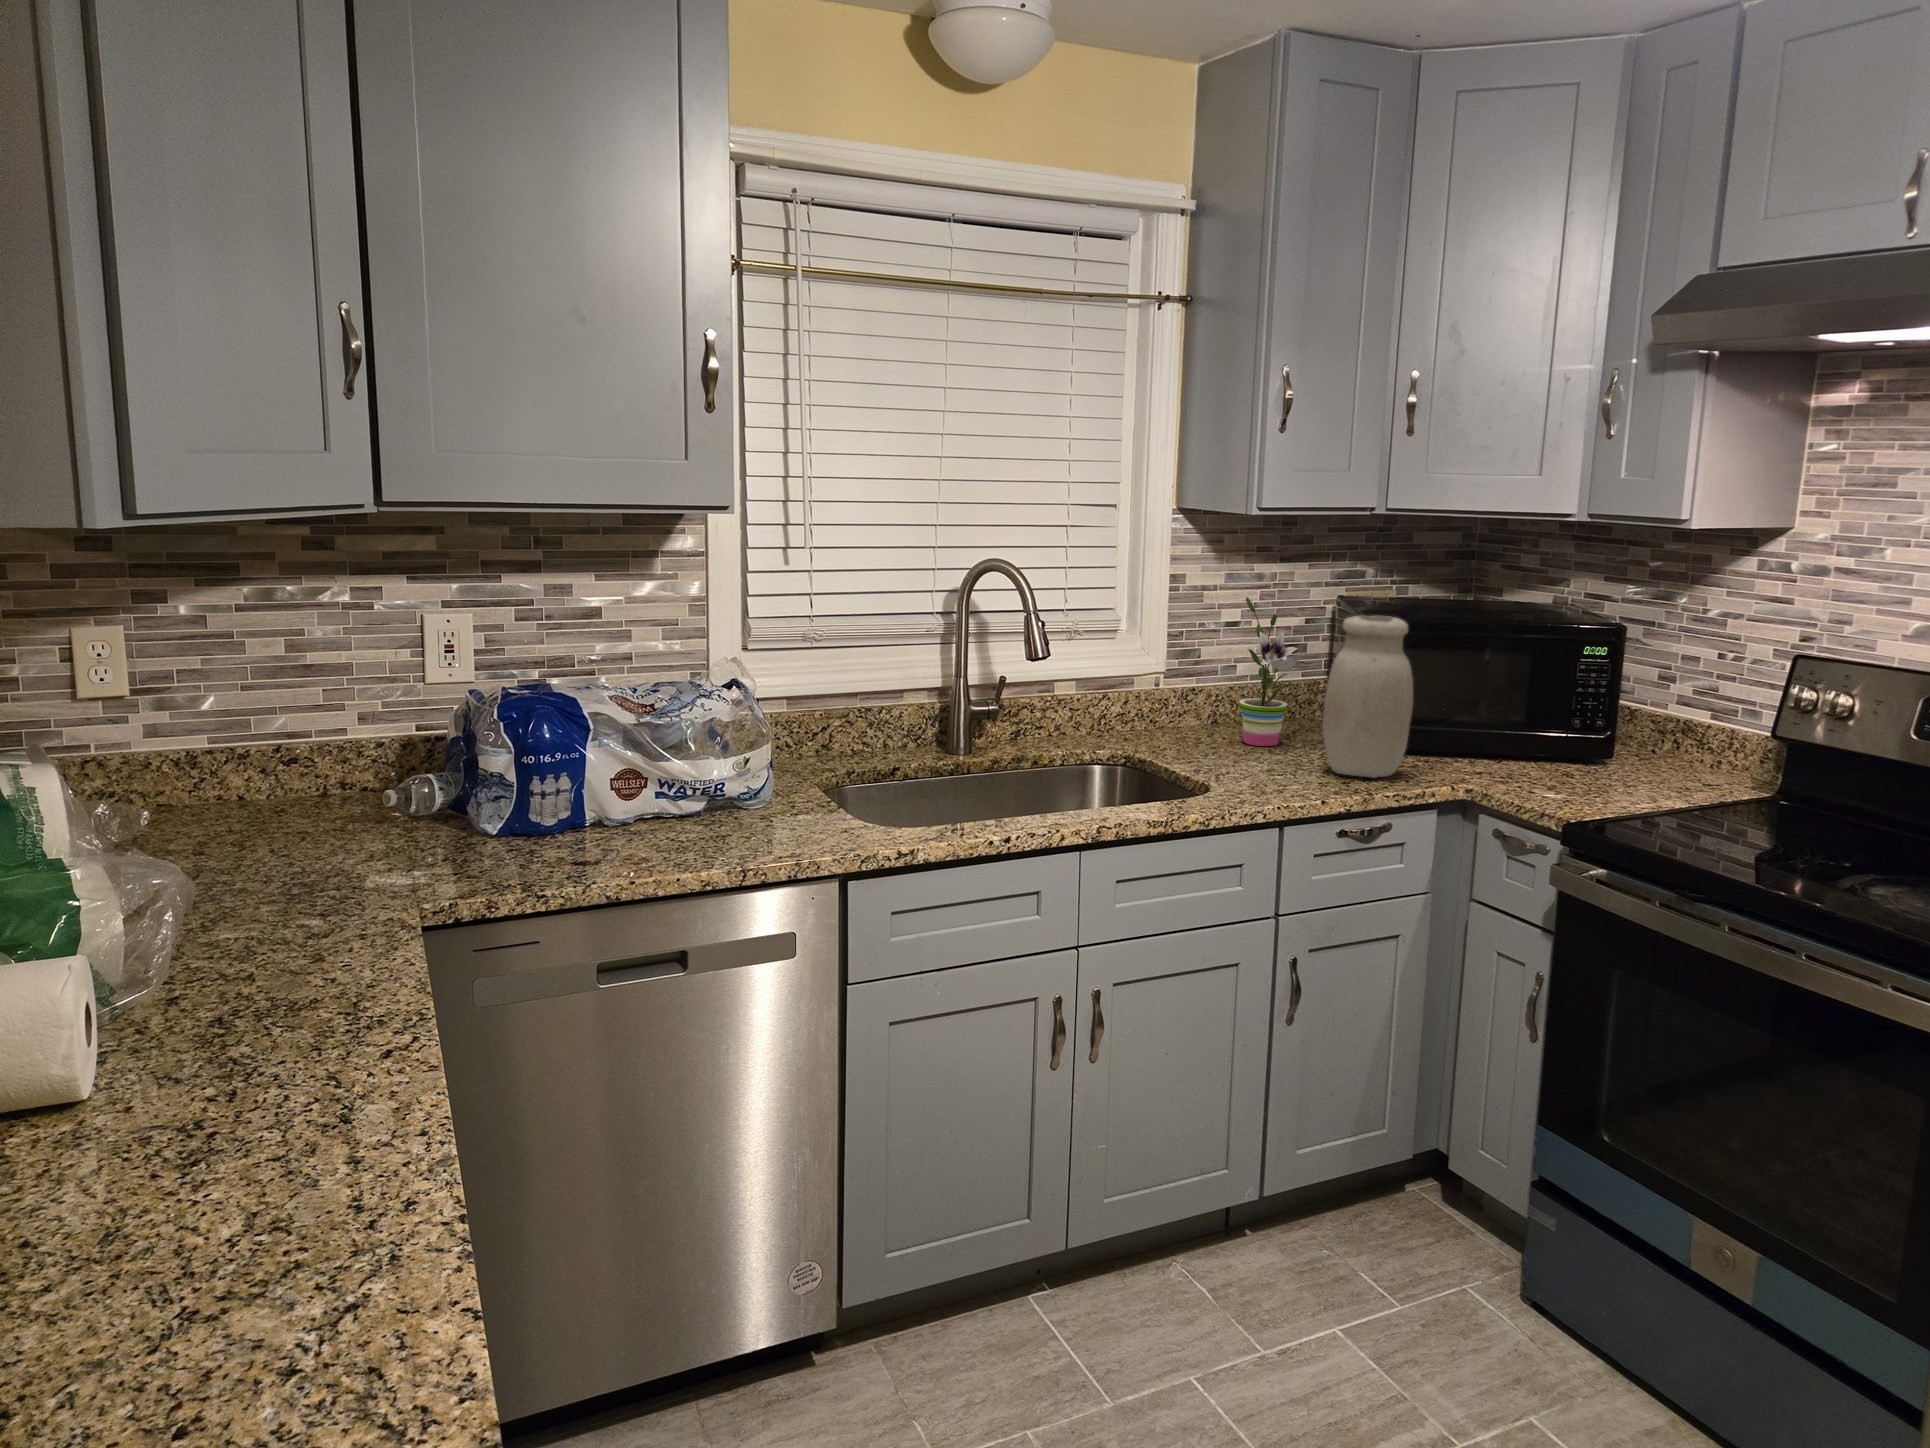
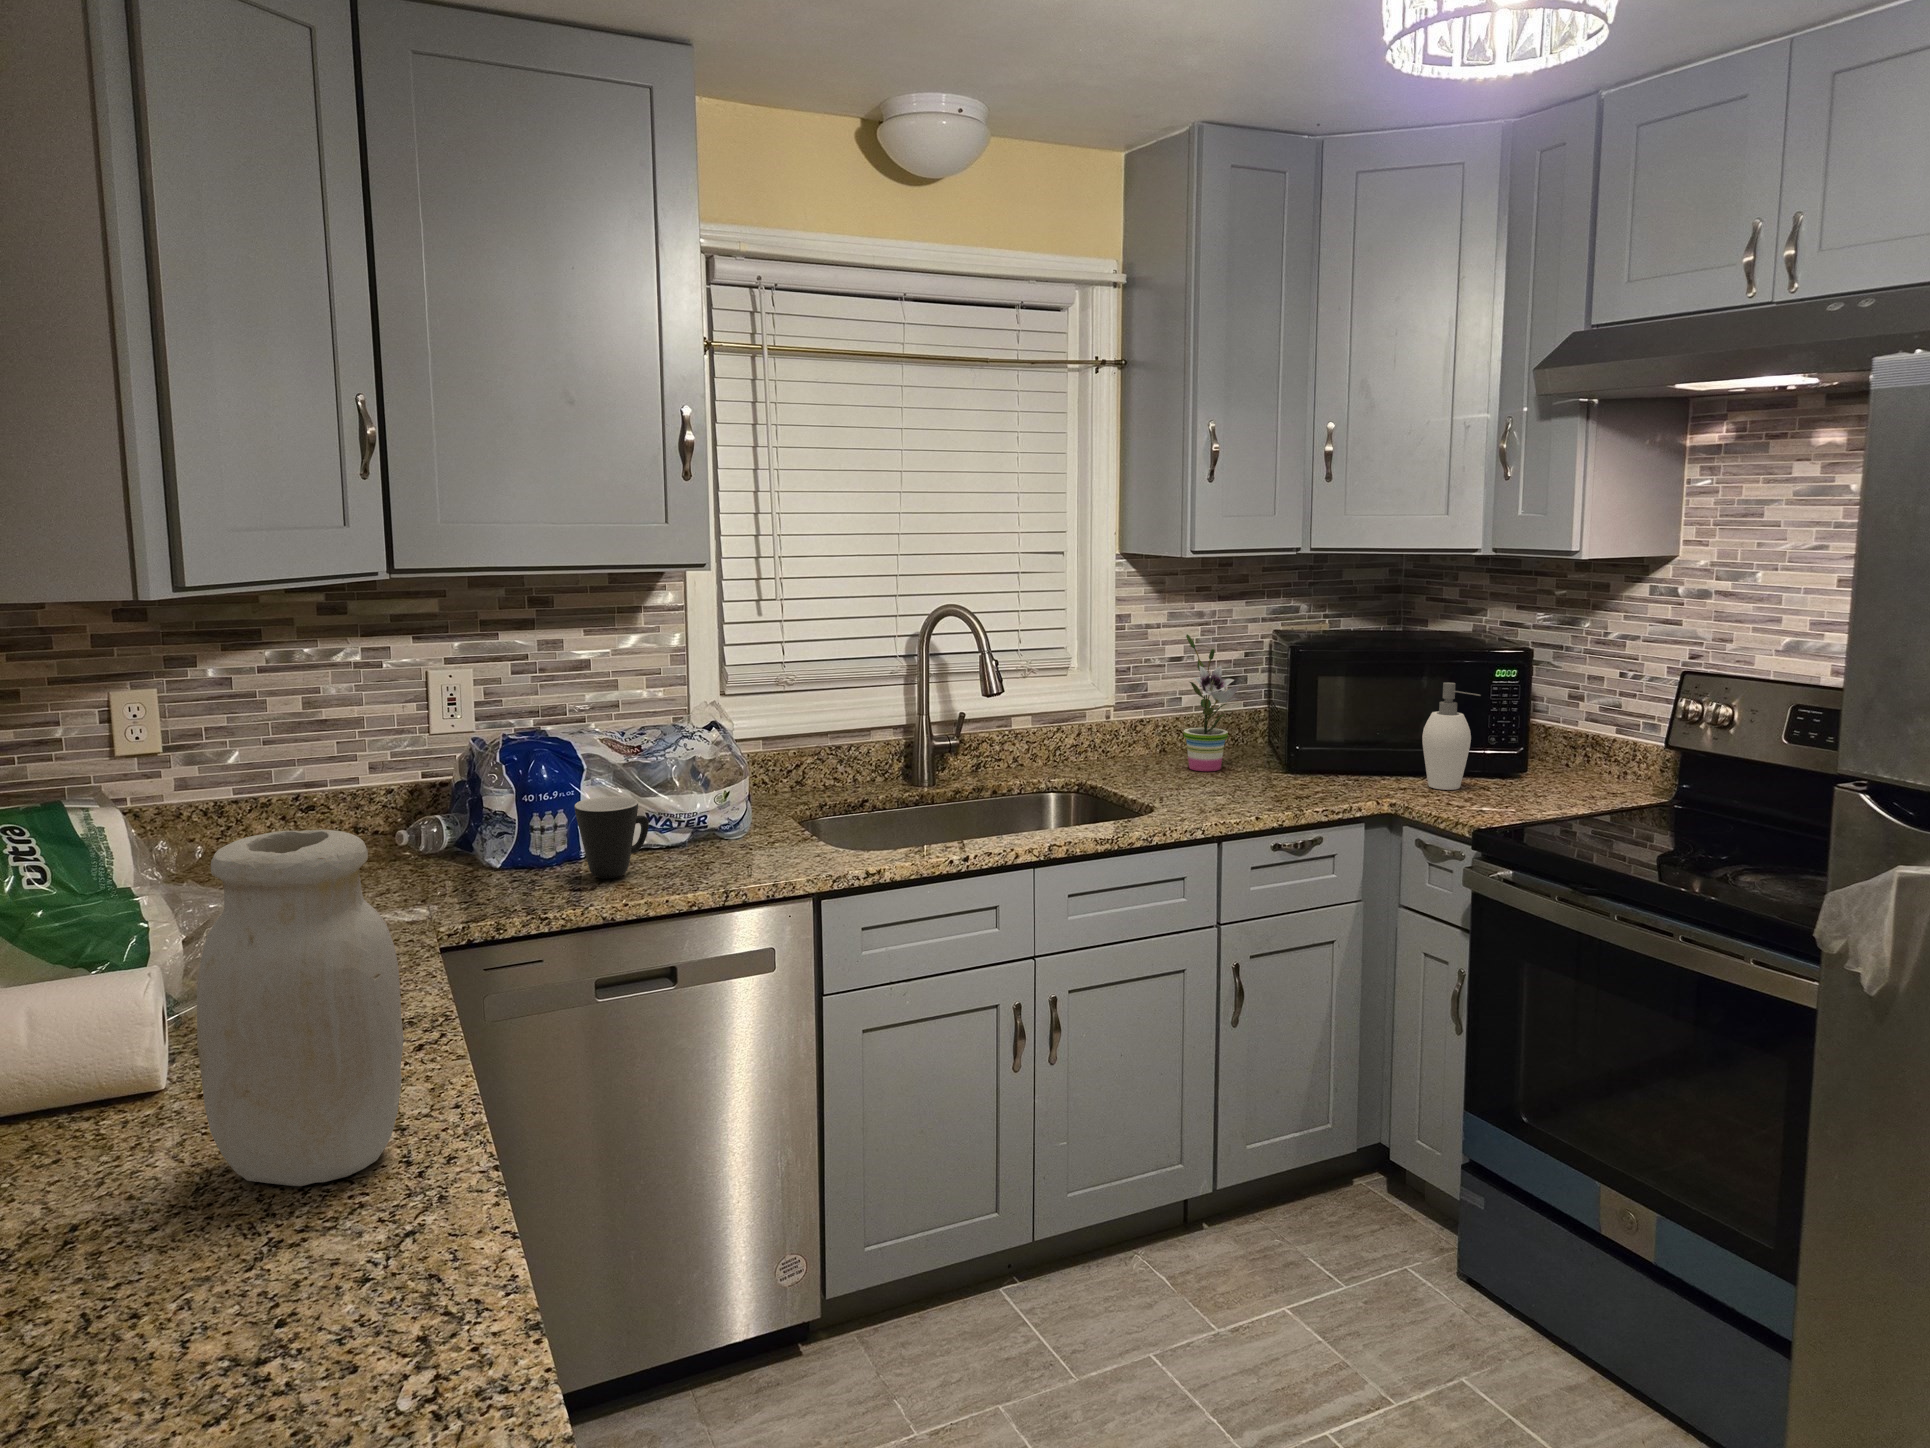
jar: present [1323,615,1413,778] -> present [197,830,404,1186]
soap dispenser: none [1502,659,1571,776] -> present [1422,682,1481,790]
mug: none [577,761,658,851] -> present [575,796,649,878]

